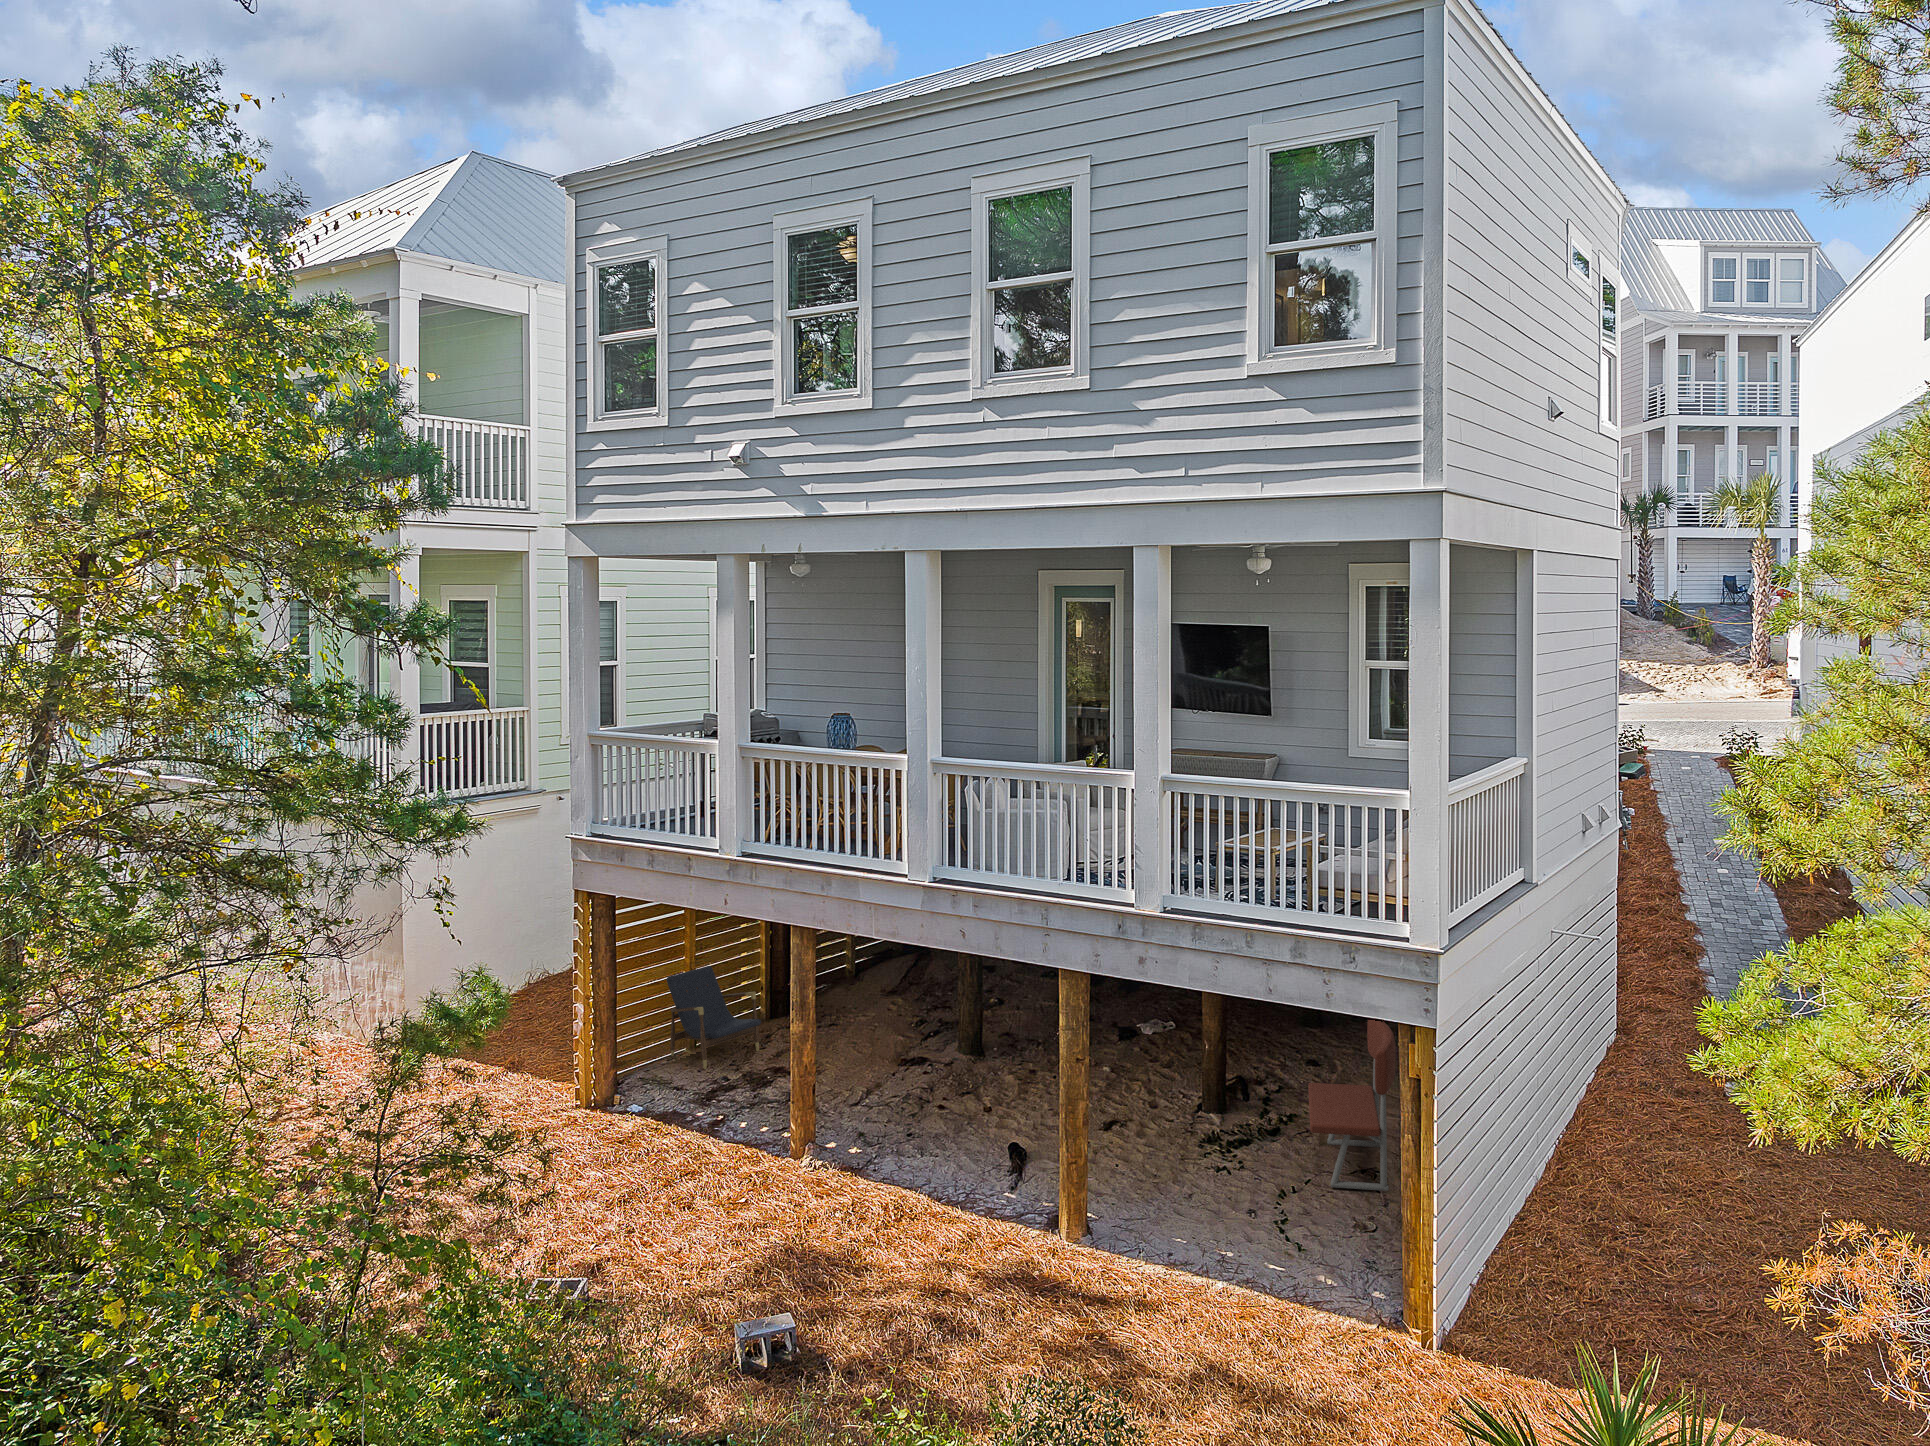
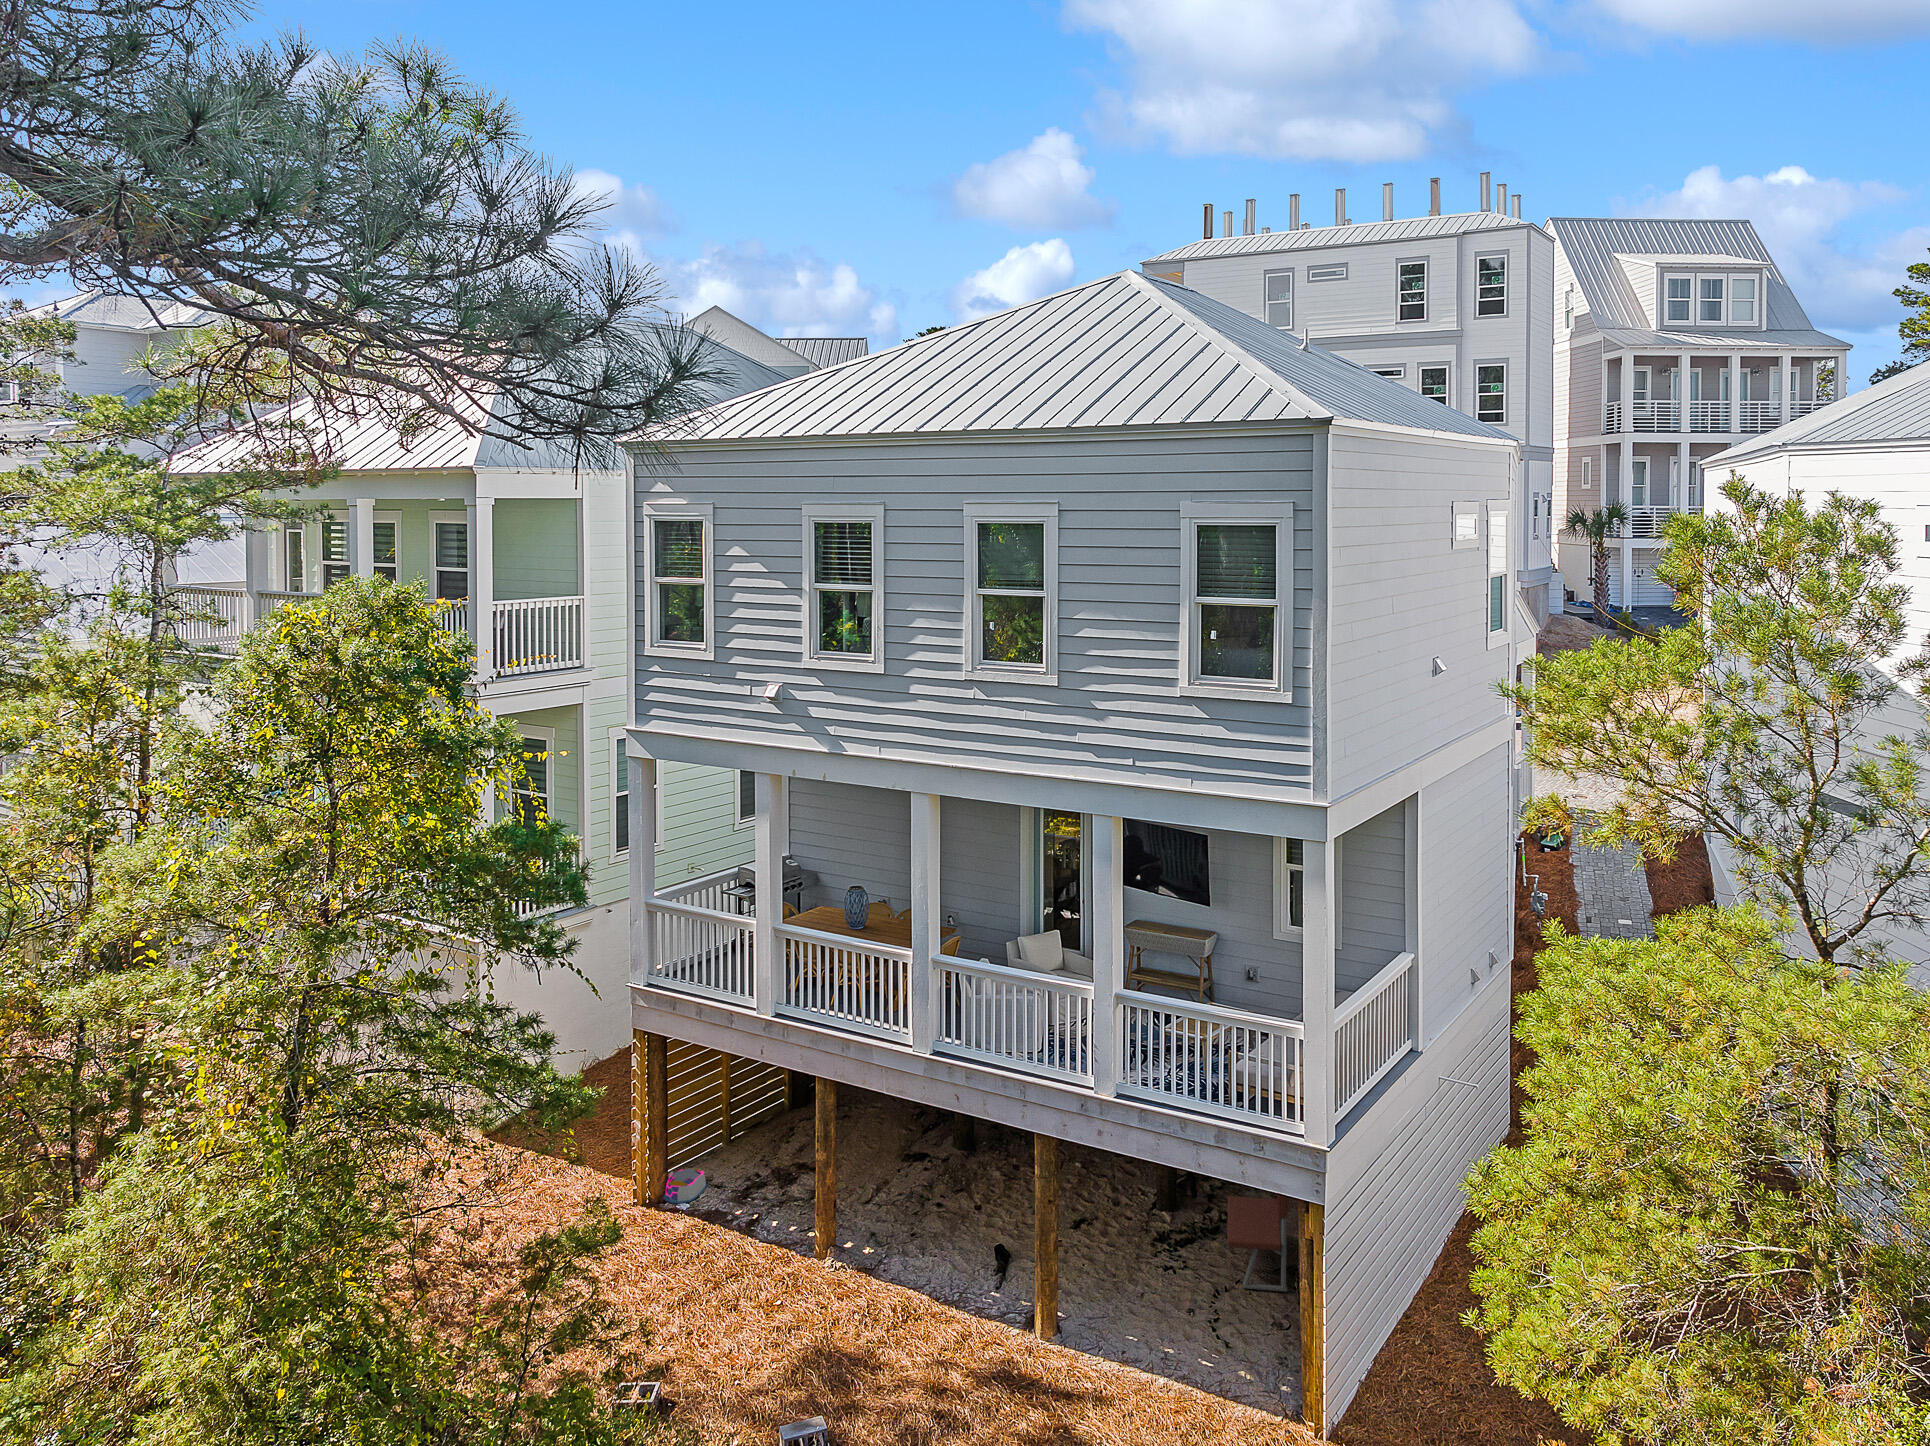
lounge chair: present [667,966,761,1069] -> none [704,1076,783,1168]
storage bin: none [610,1065,665,1102] -> present [663,1168,707,1203]

